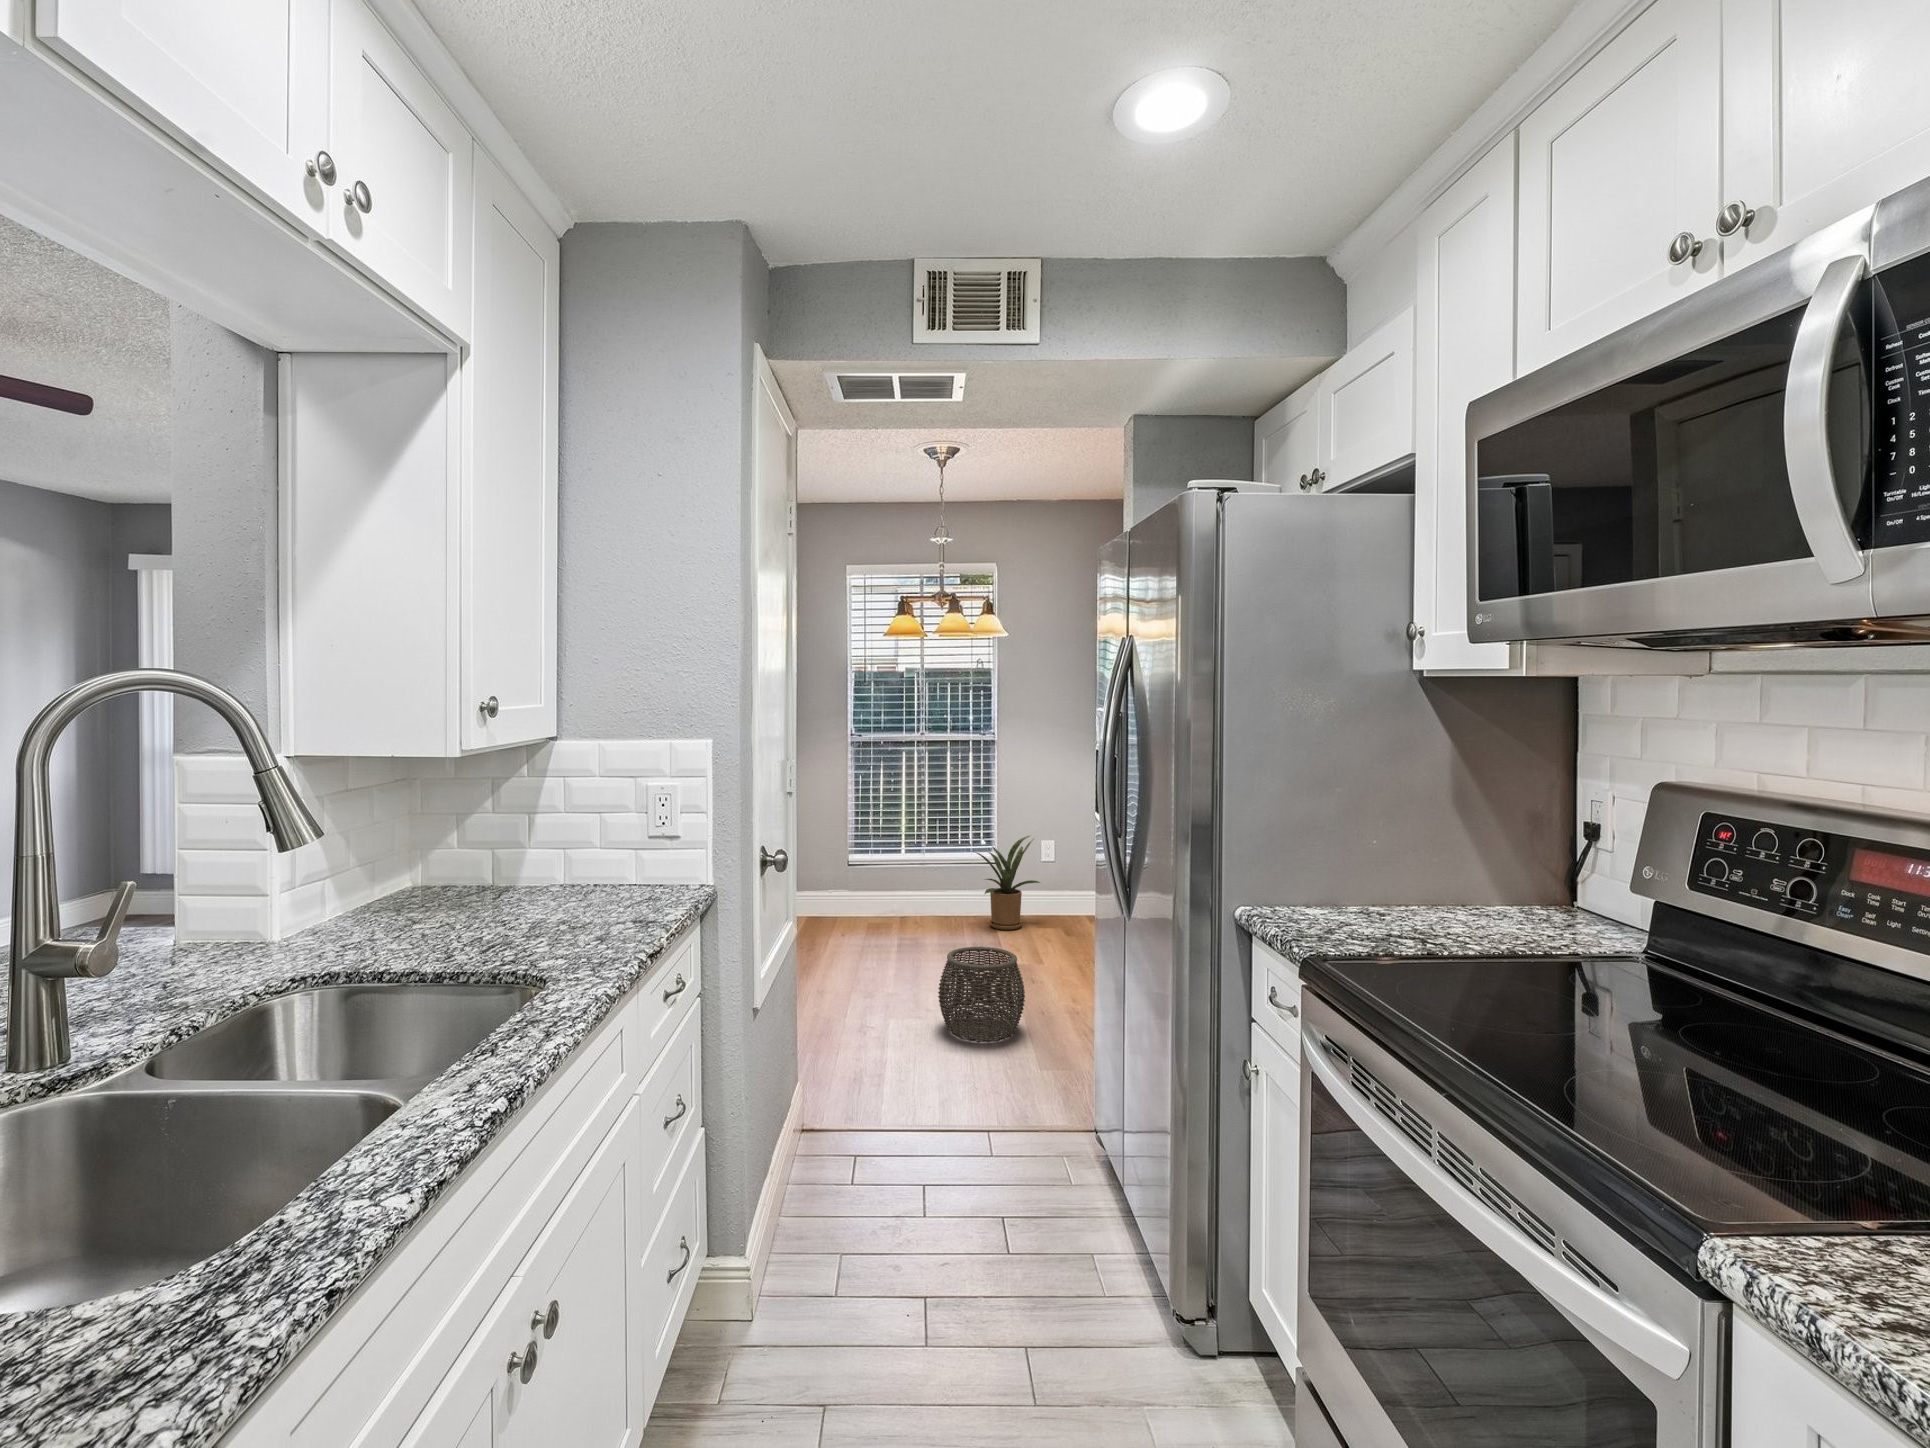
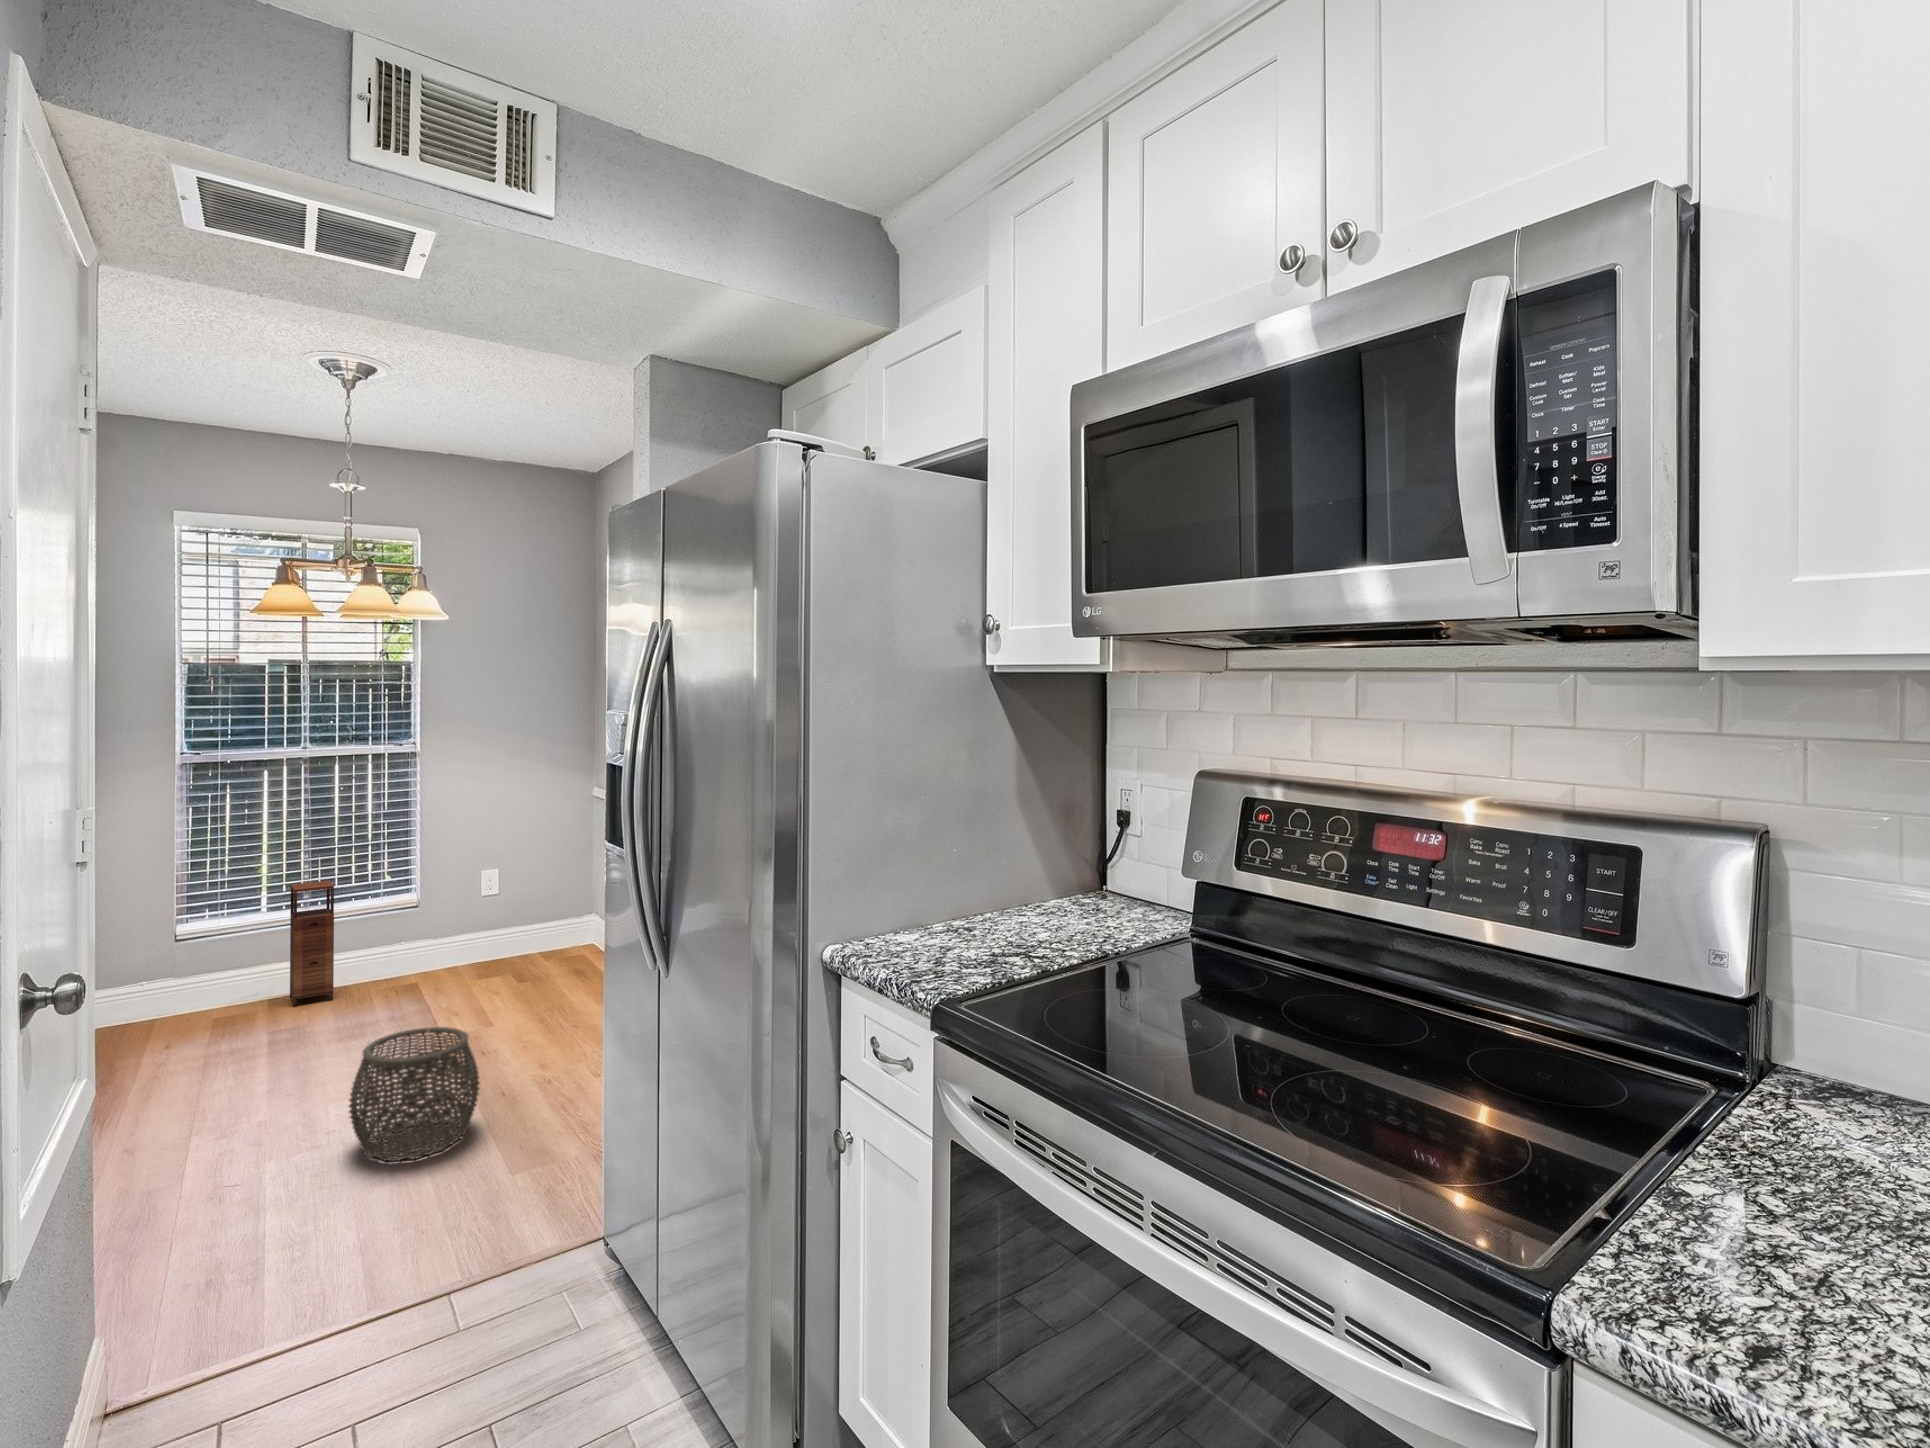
storage cabinet: none [916,834,943,923] -> present [290,880,334,1006]
house plant: present [975,836,1040,930] -> none [368,868,482,994]

